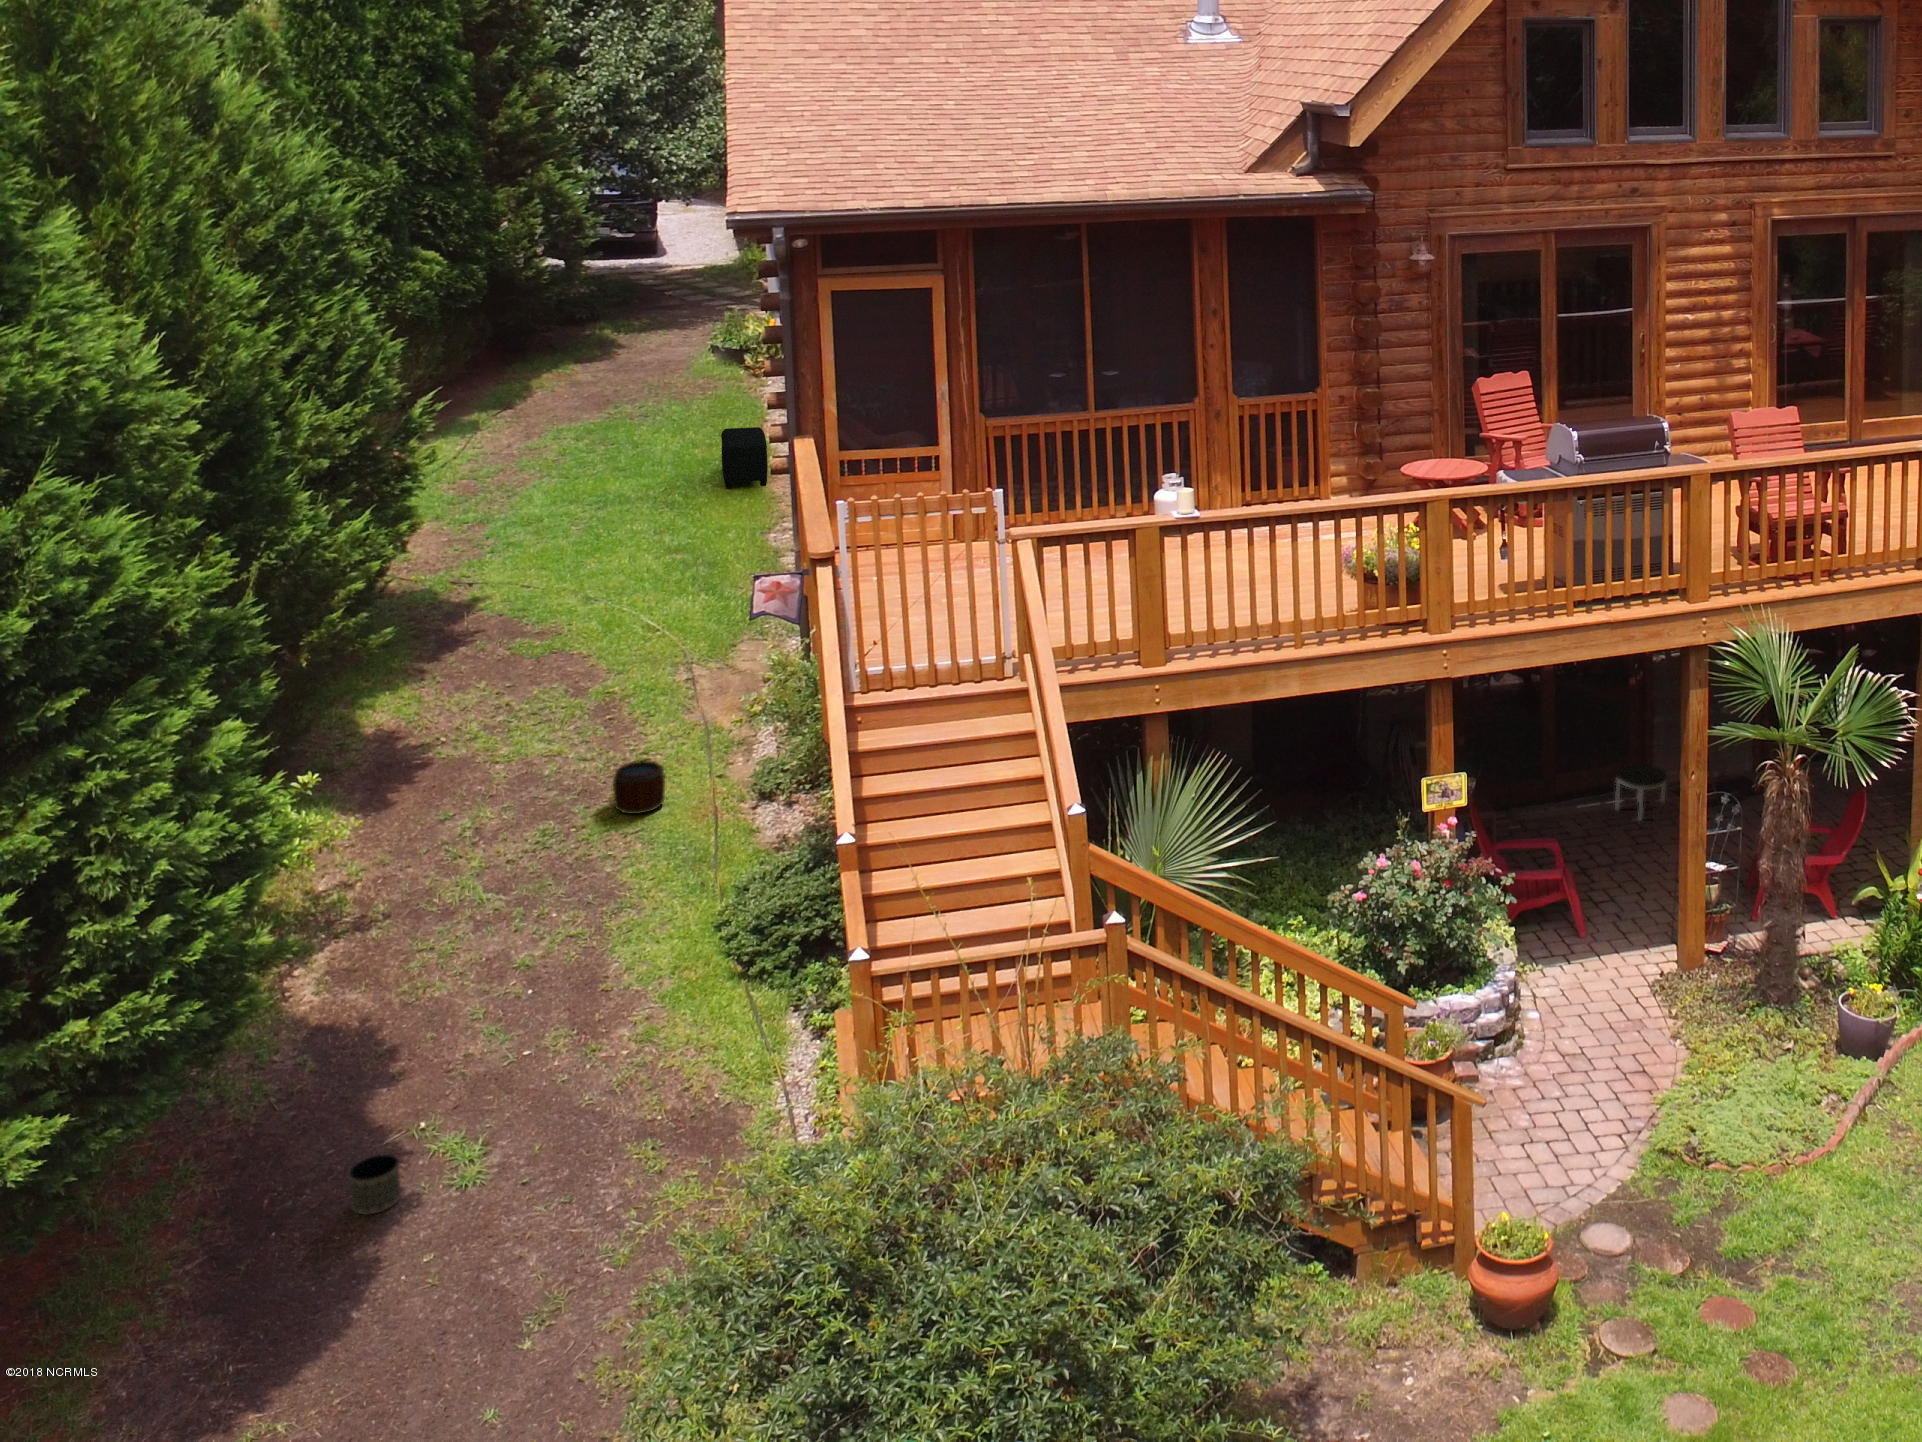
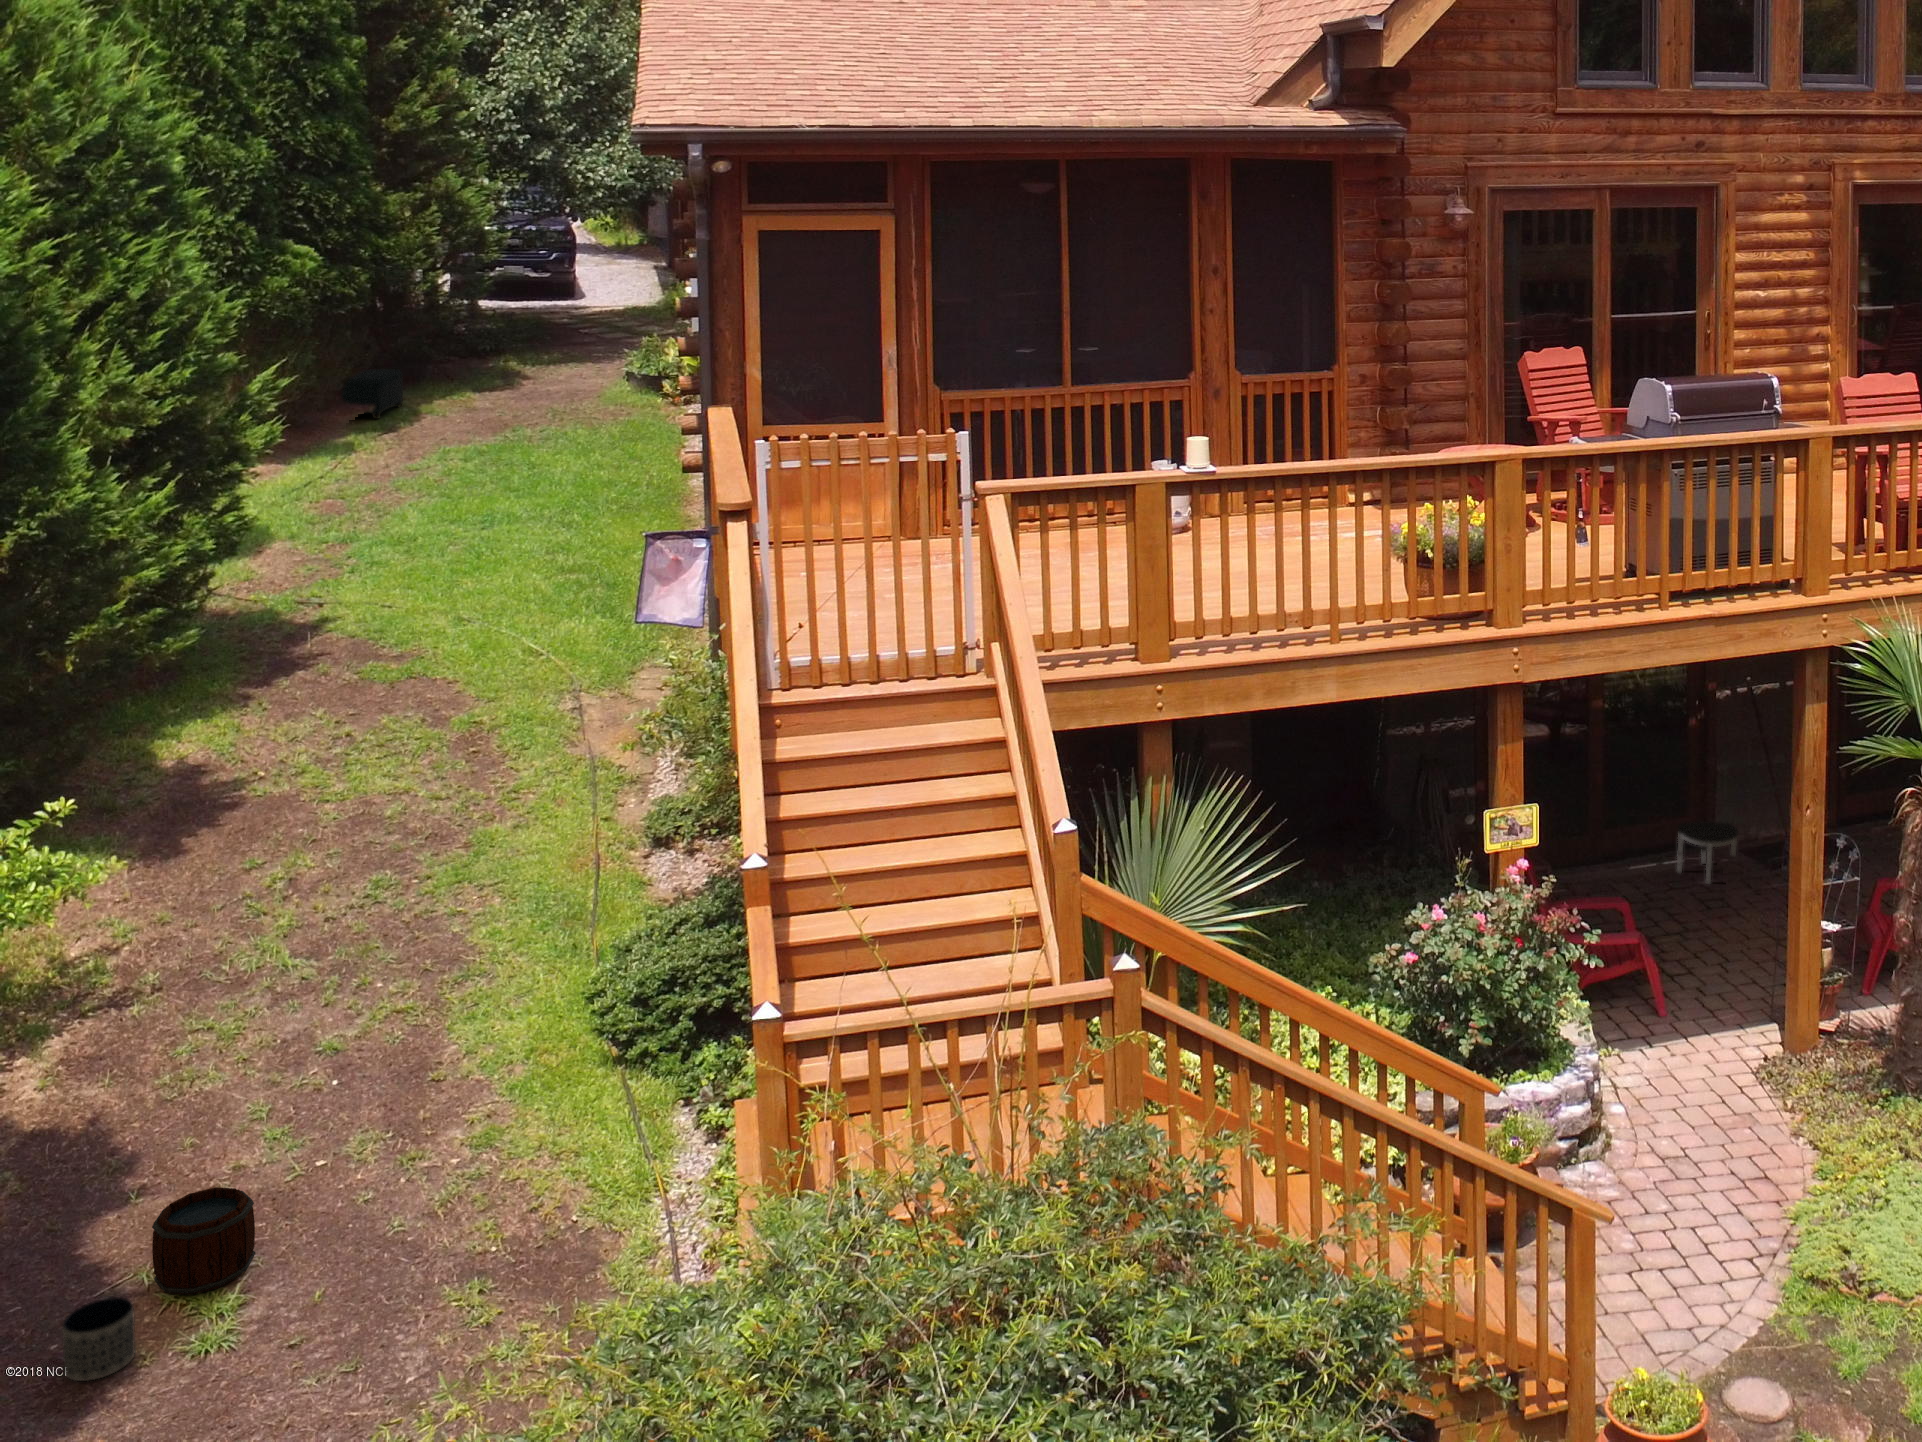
bench: present [721,427,768,488] -> present [341,369,403,419]
bucket: present [613,760,665,814] -> present [152,1187,255,1295]

